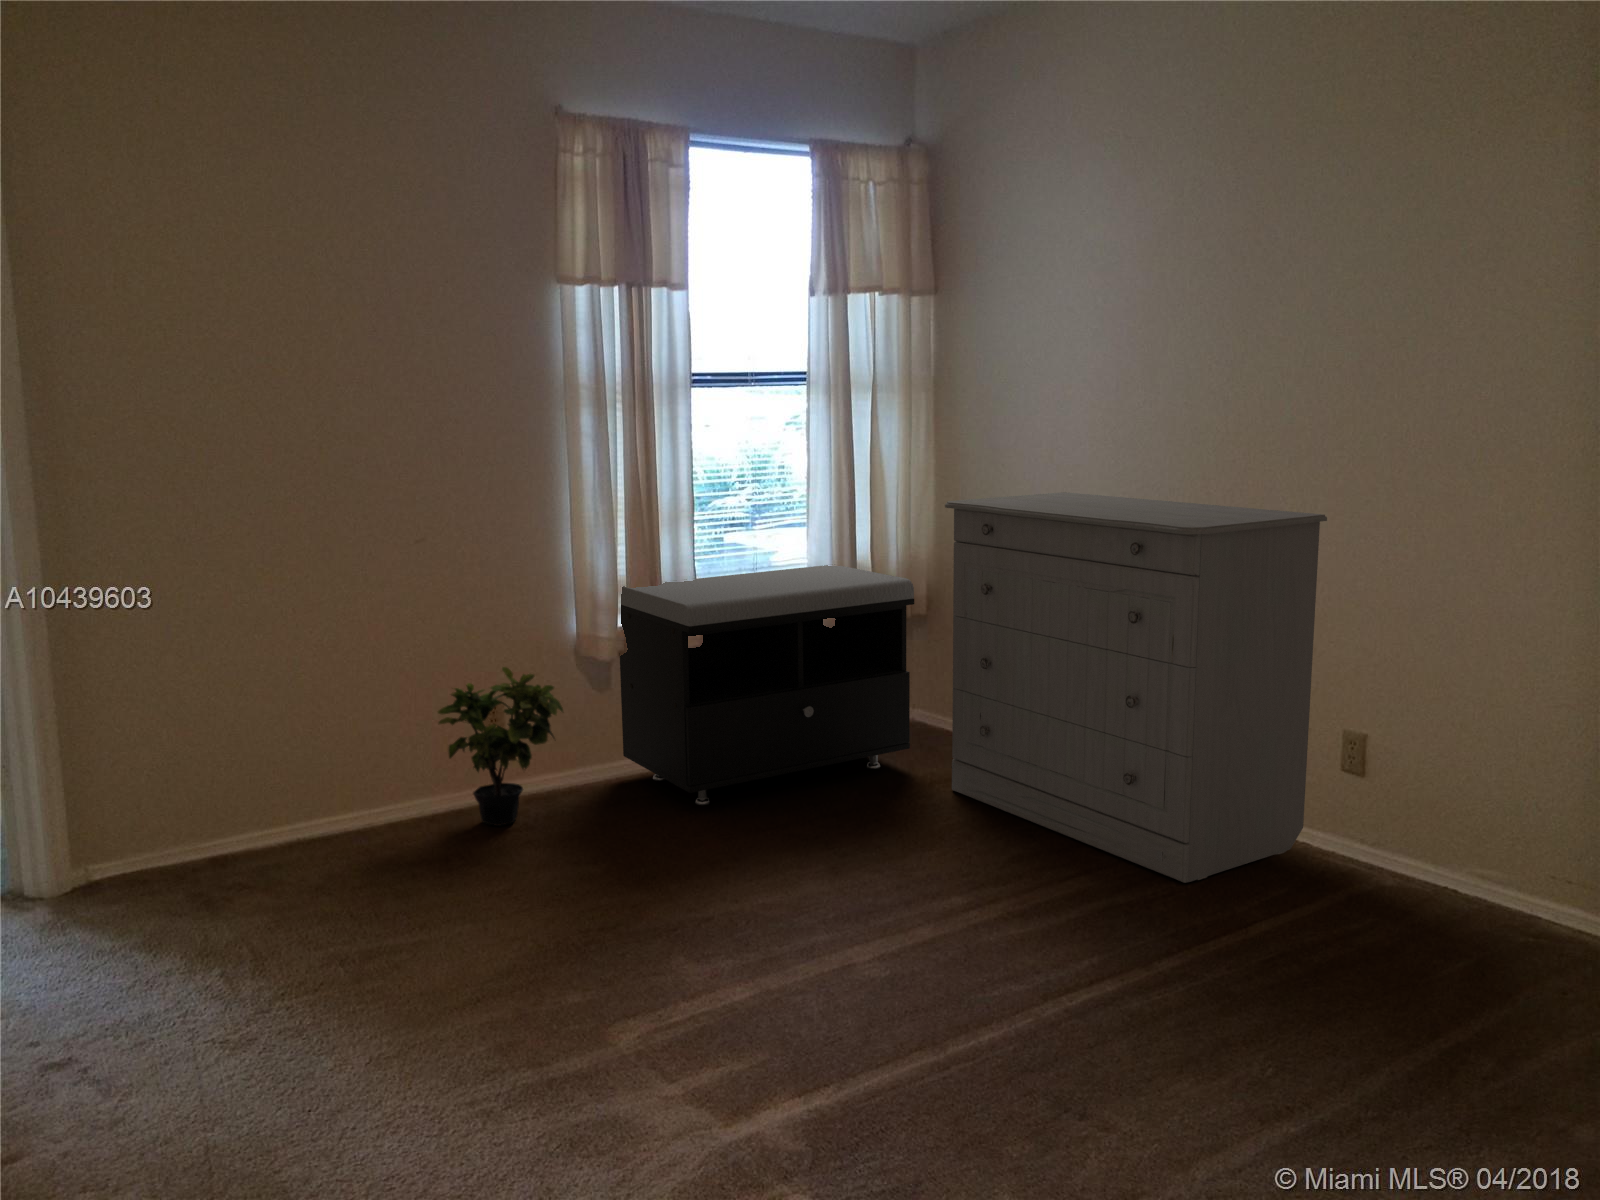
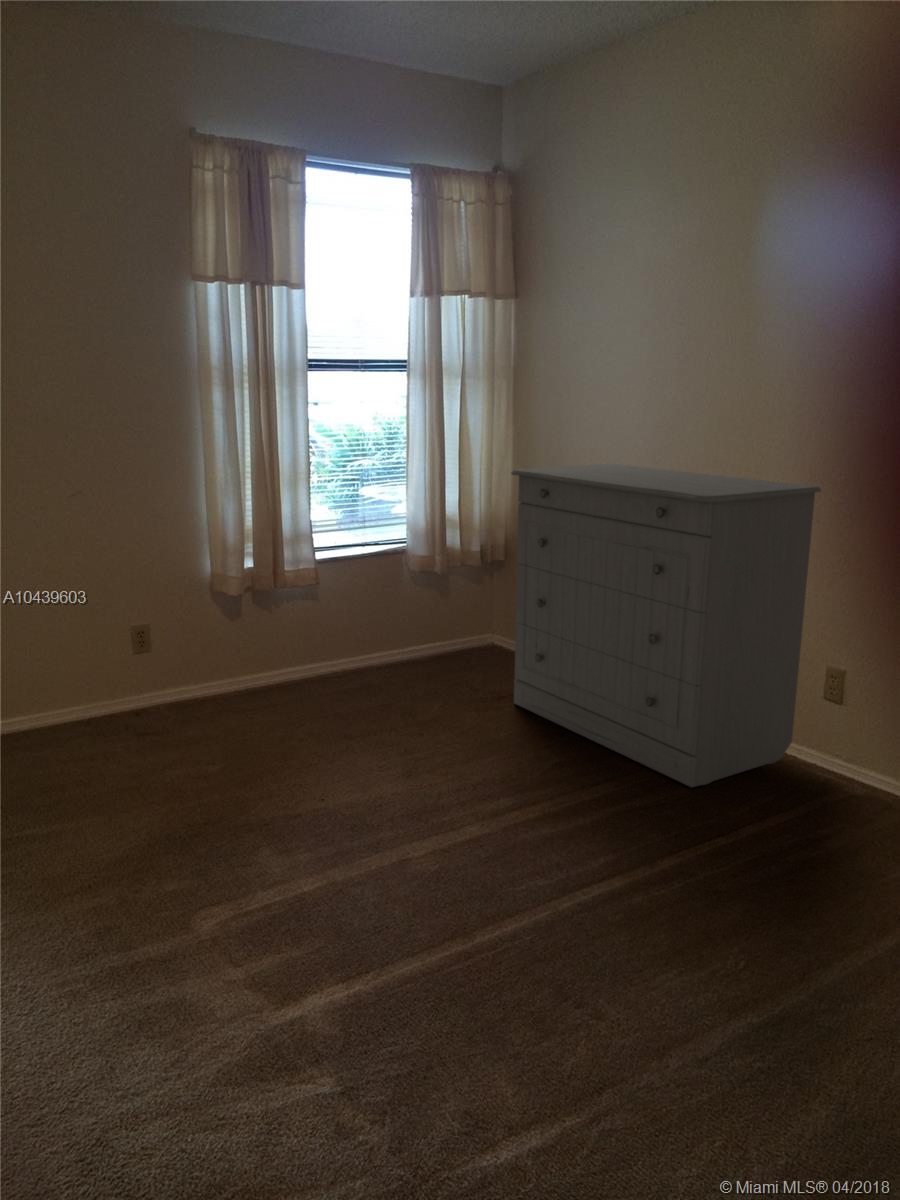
storage bench: present [620,564,914,805] -> none [246,519,488,713]
potted plant: present [438,667,563,826] -> none [91,599,196,728]

